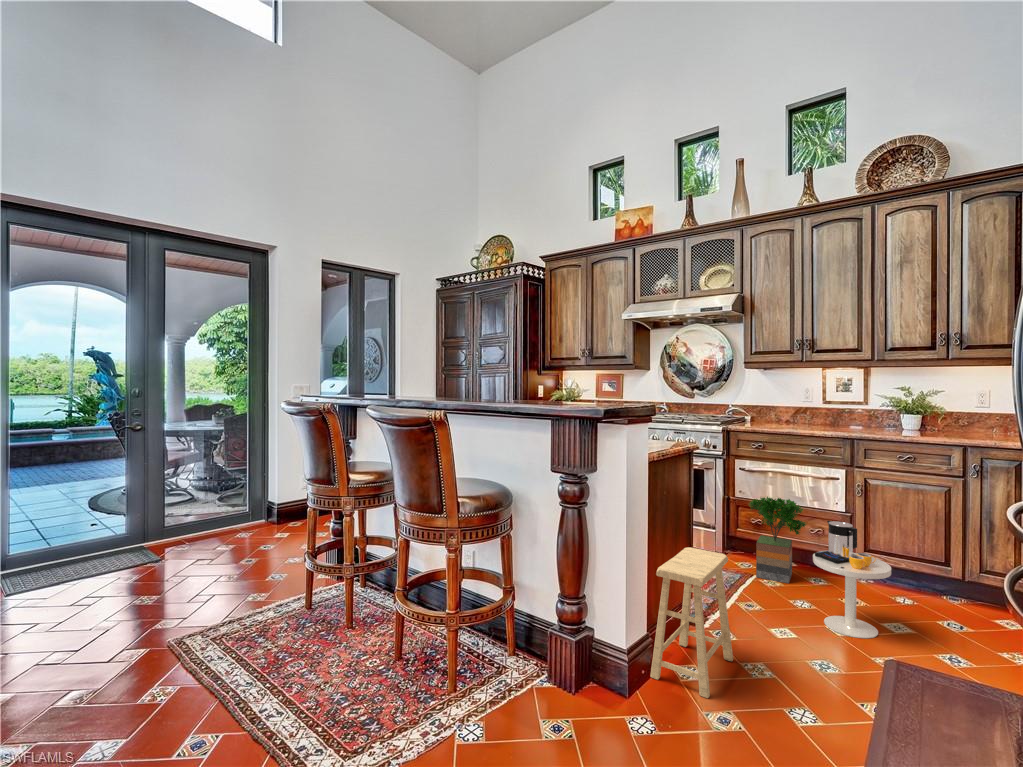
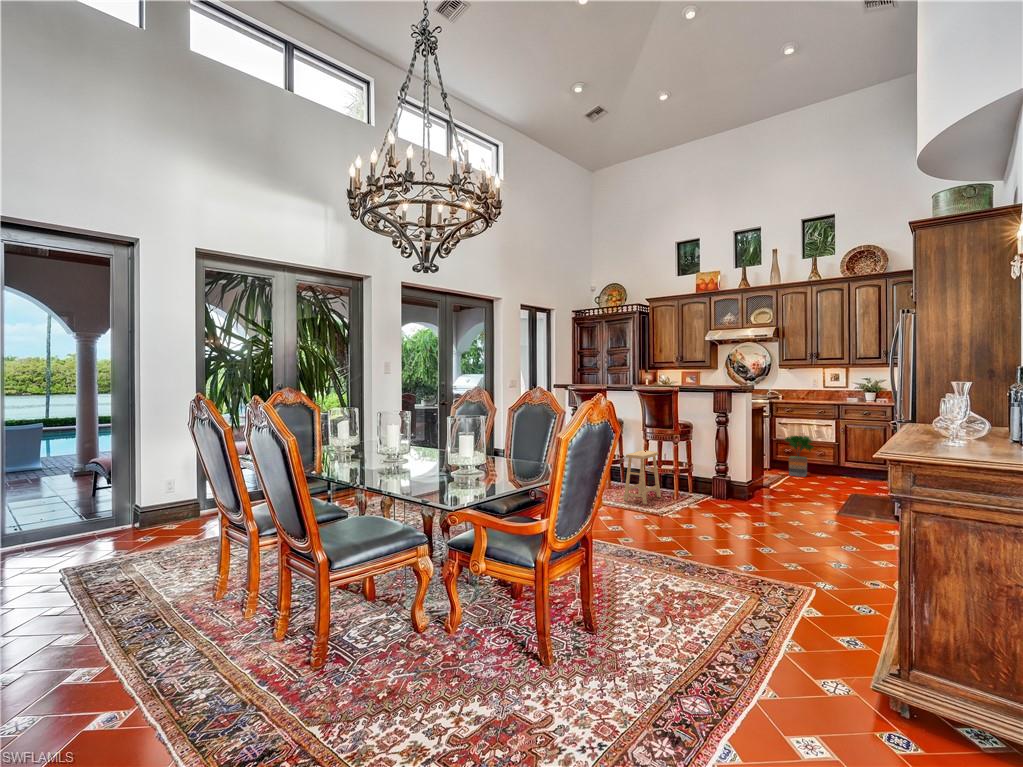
side table: present [813,521,891,638] -> none [818,440,853,489]
footstool: present [650,547,733,698] -> present [624,450,661,504]

